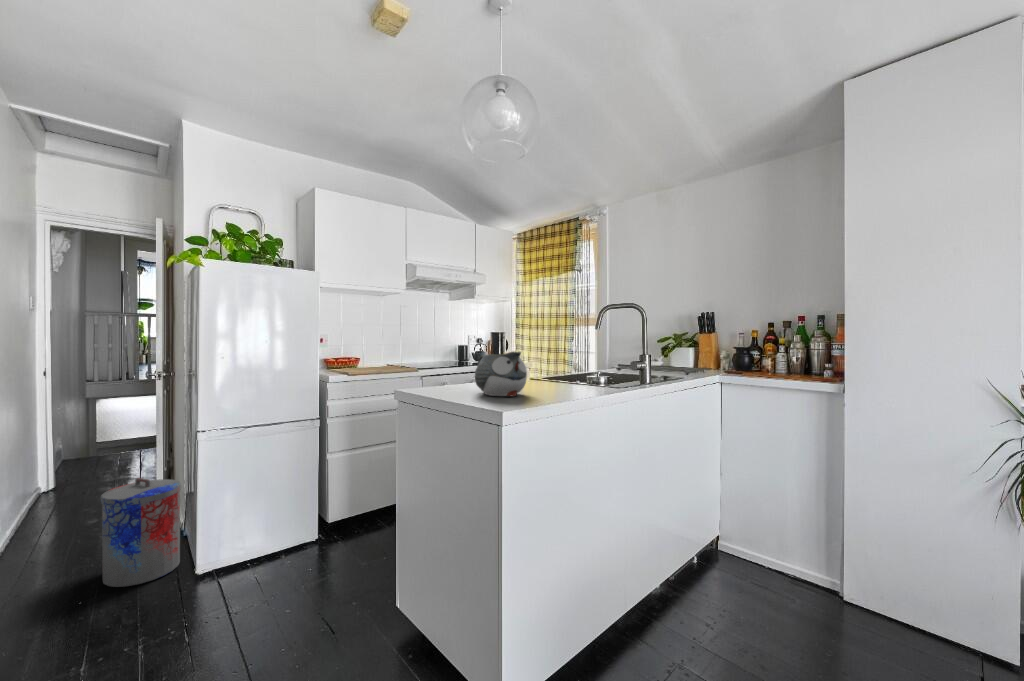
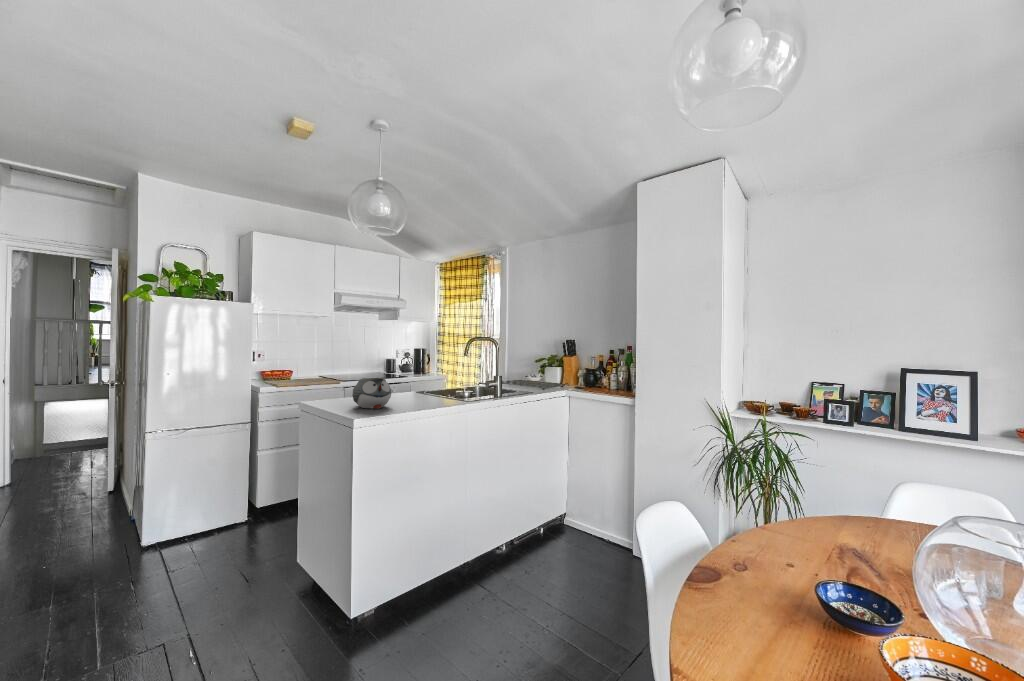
trash can: present [101,478,181,587] -> none [63,470,131,556]

